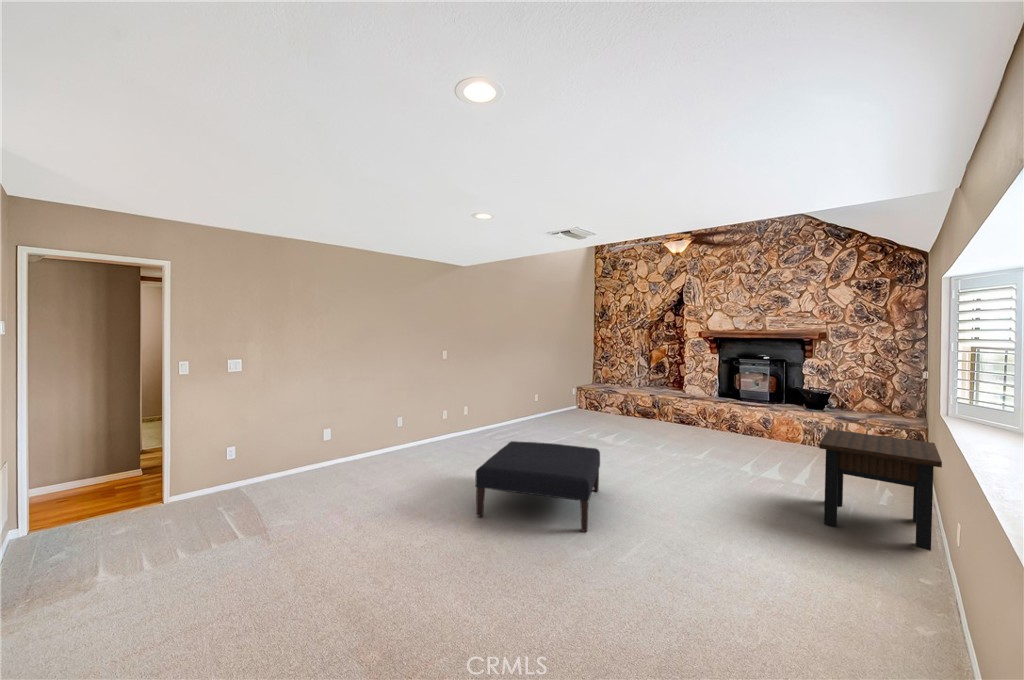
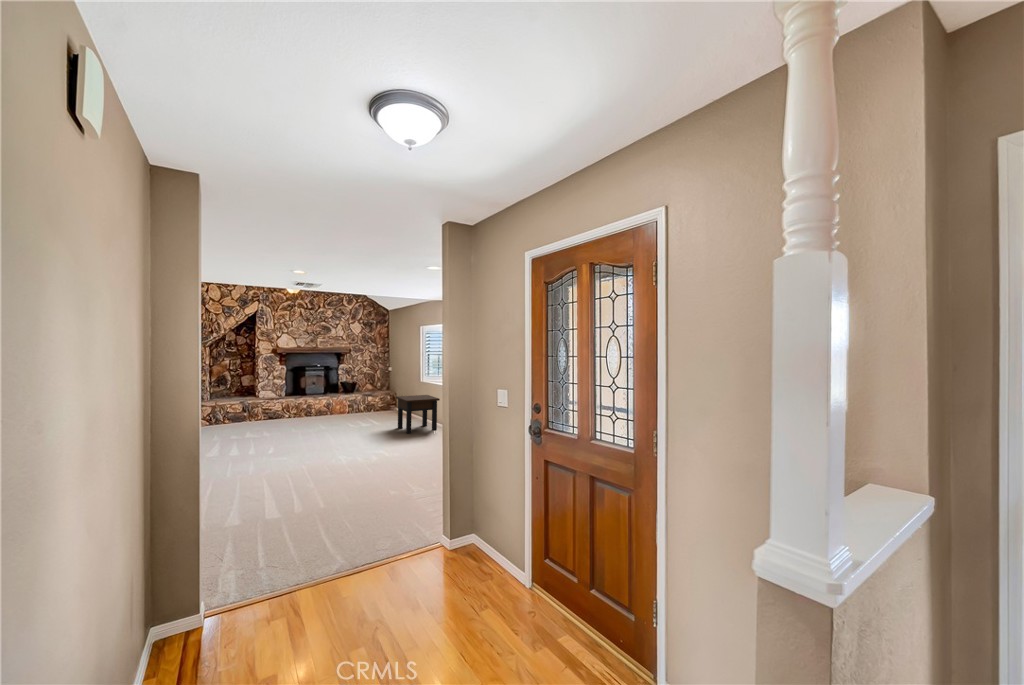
ottoman: present [475,441,600,532] -> none [262,426,354,474]

